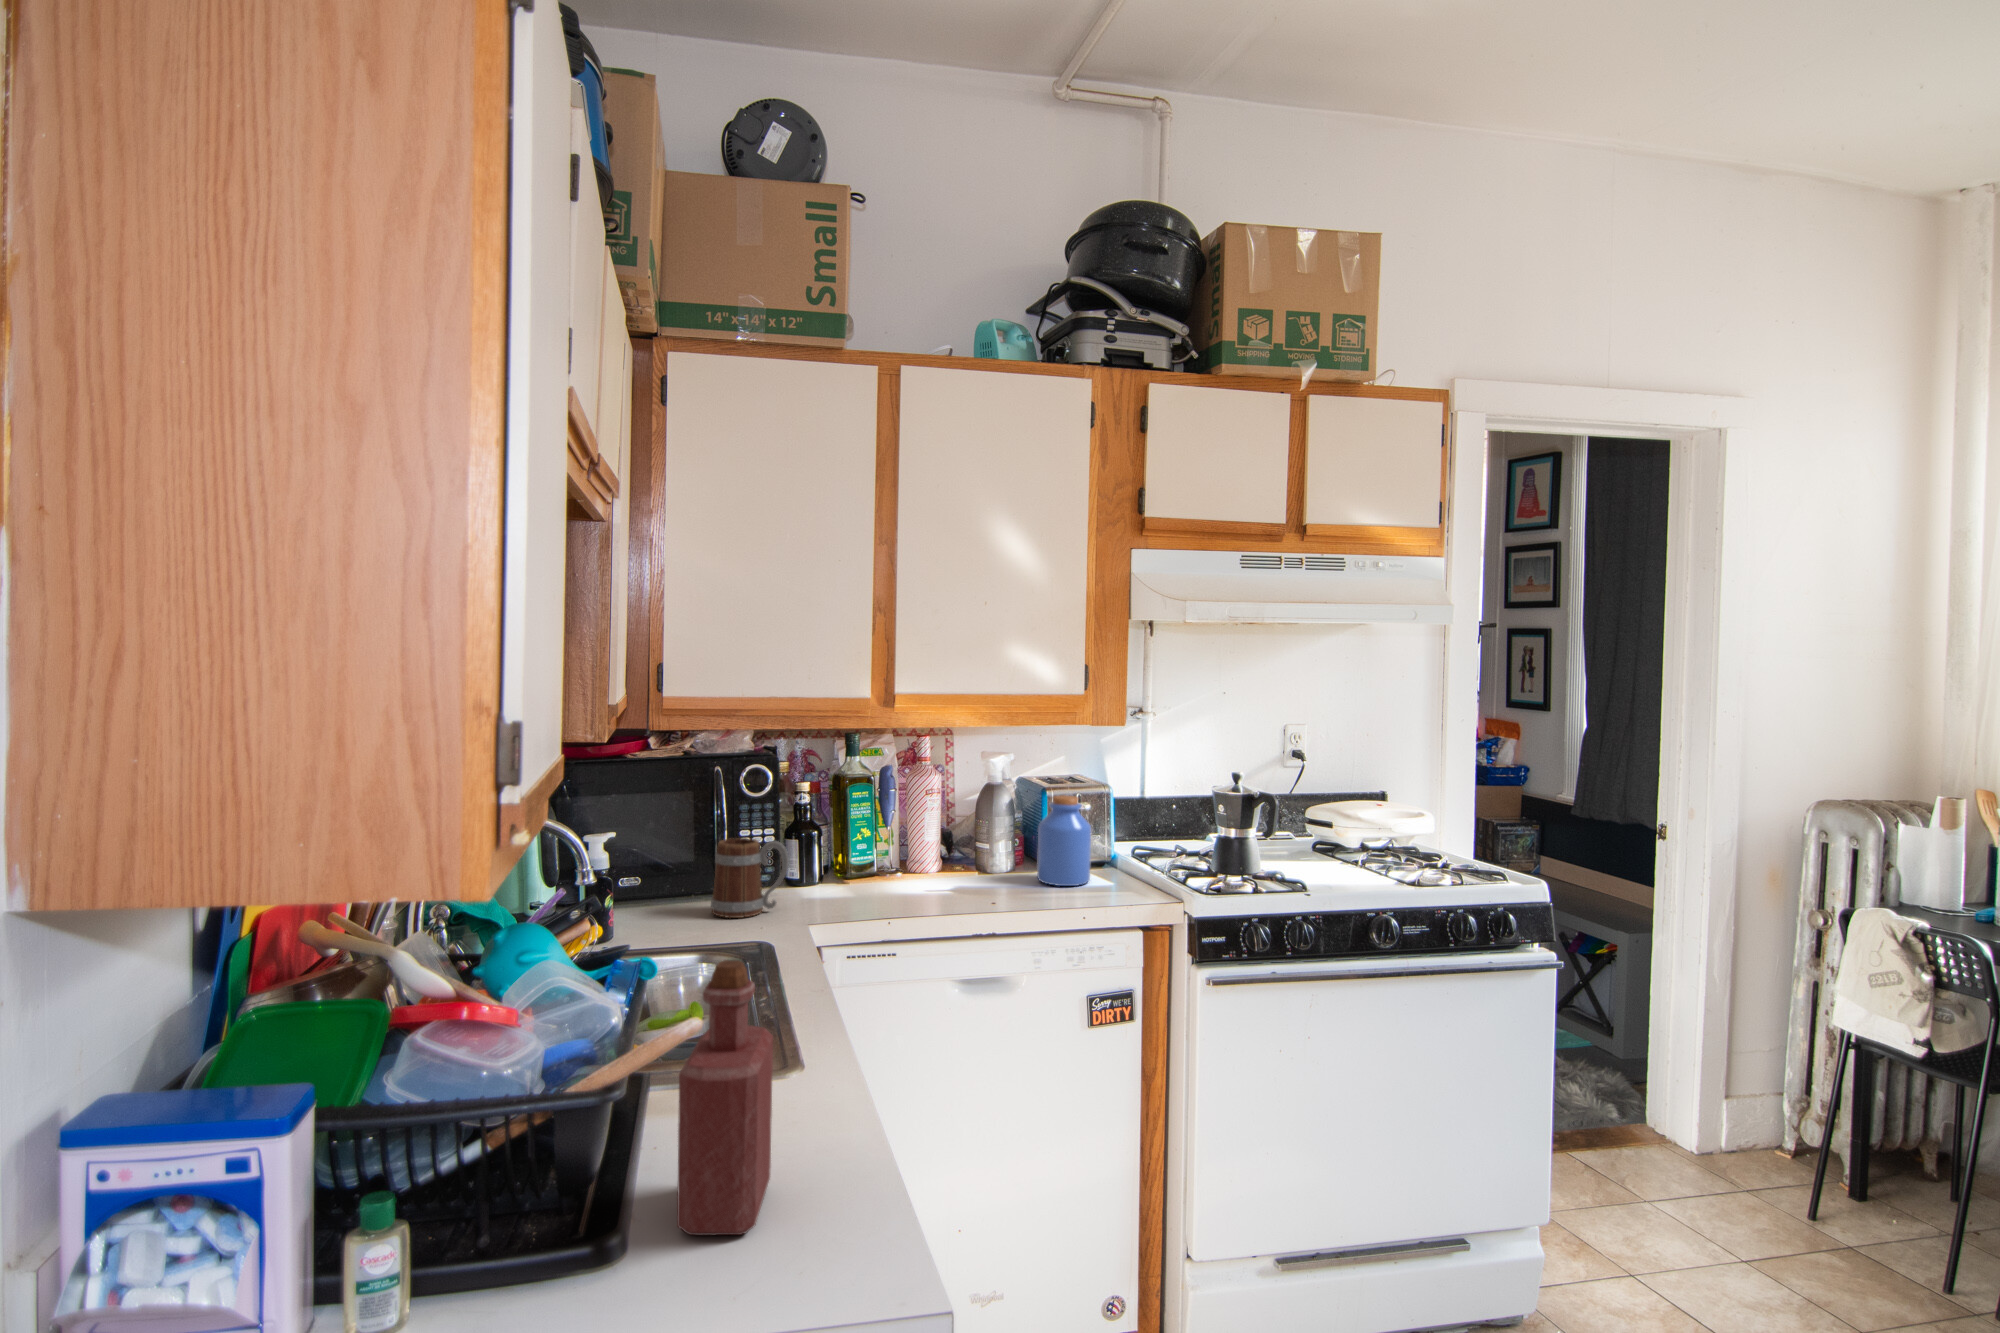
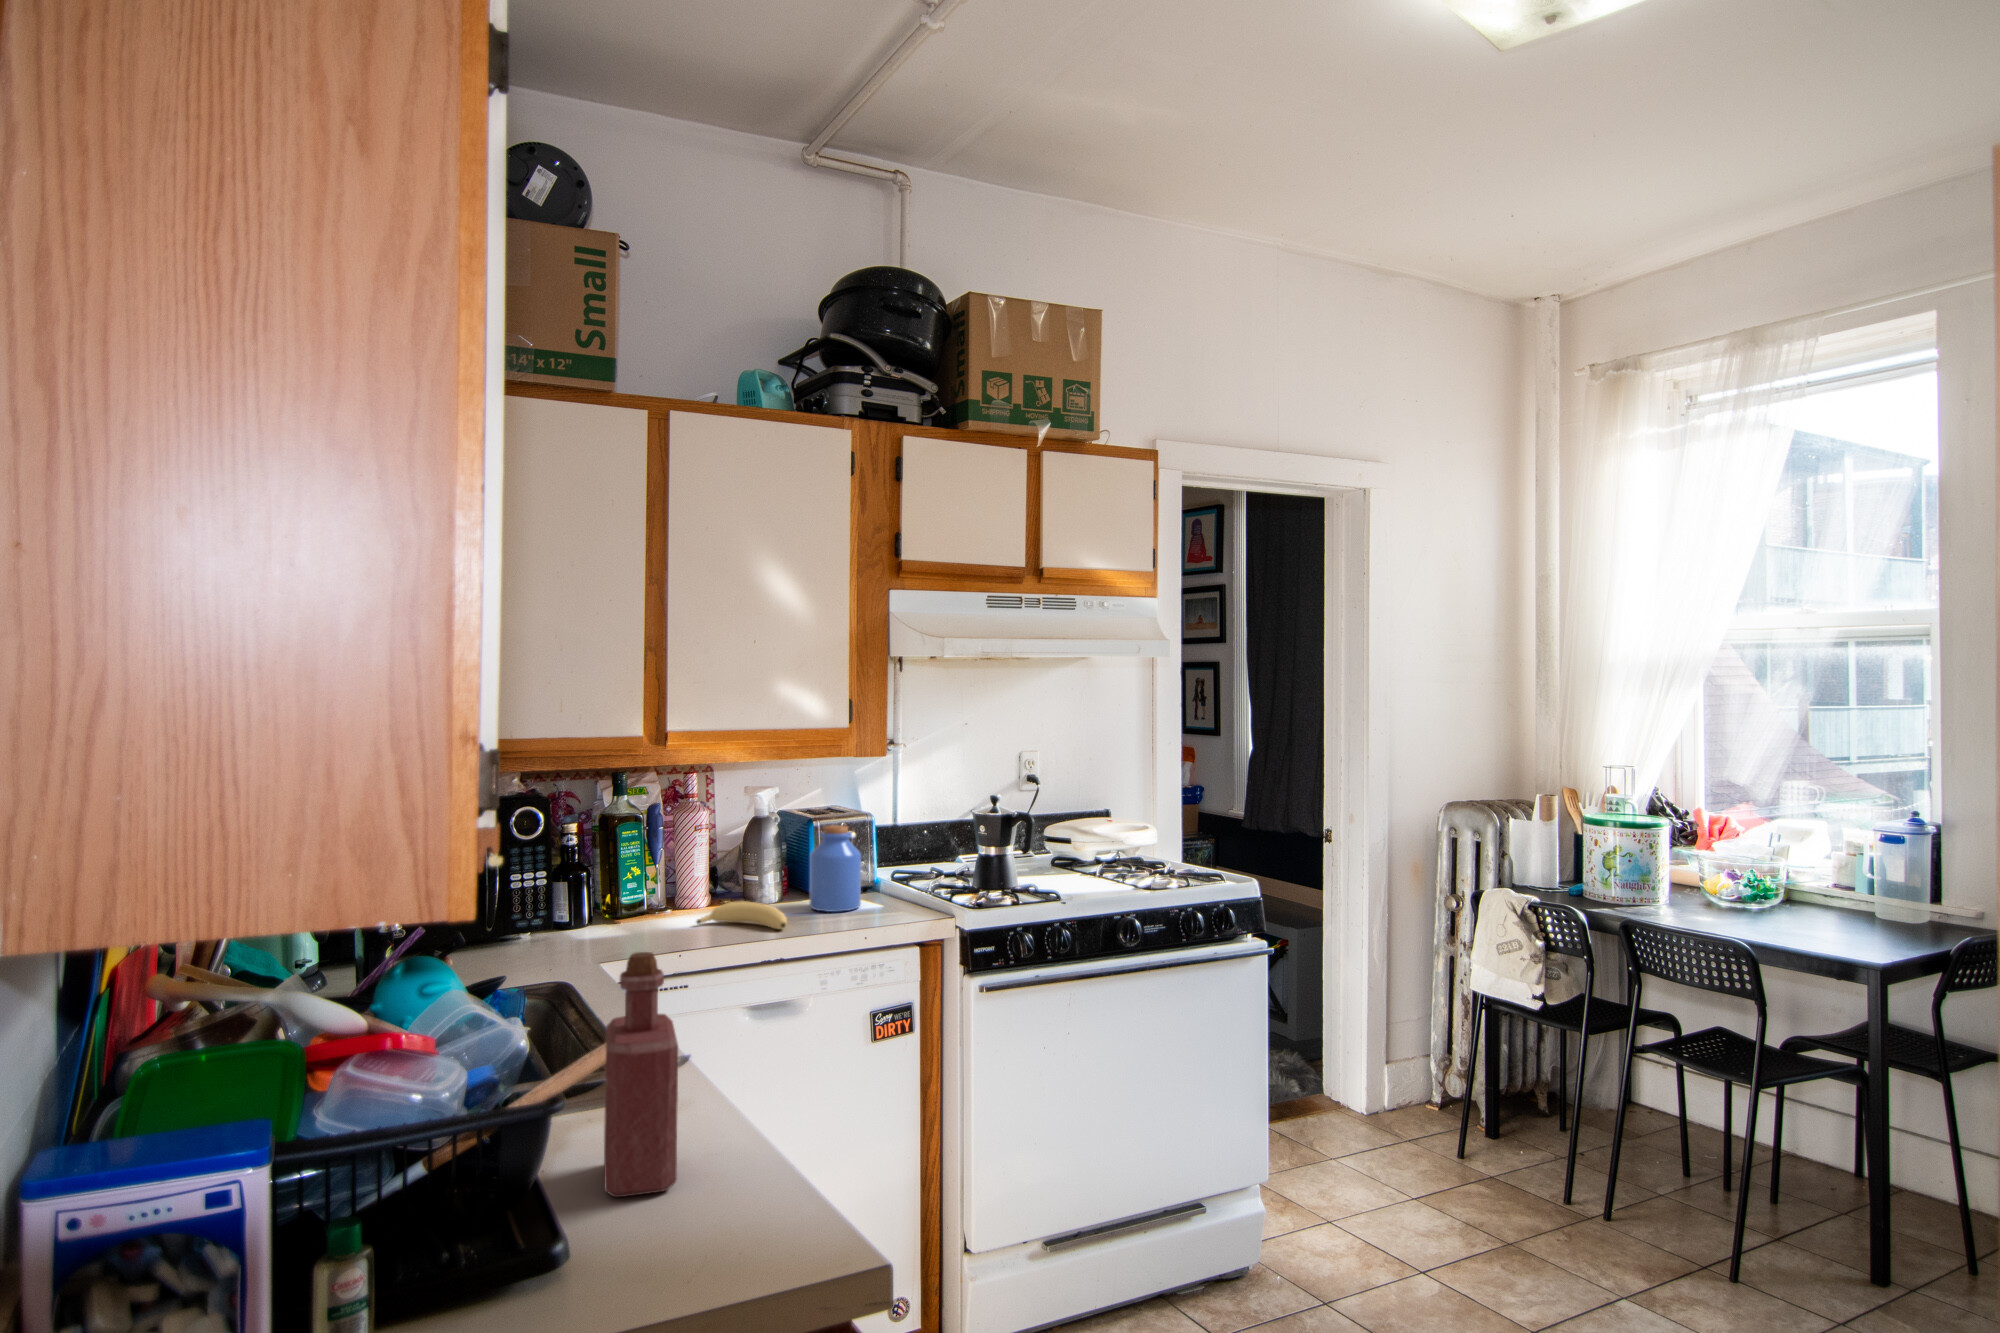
mug: present [711,838,789,918] -> none [483,881,567,963]
banana: none [920,869,1006,902] -> present [697,901,787,929]

